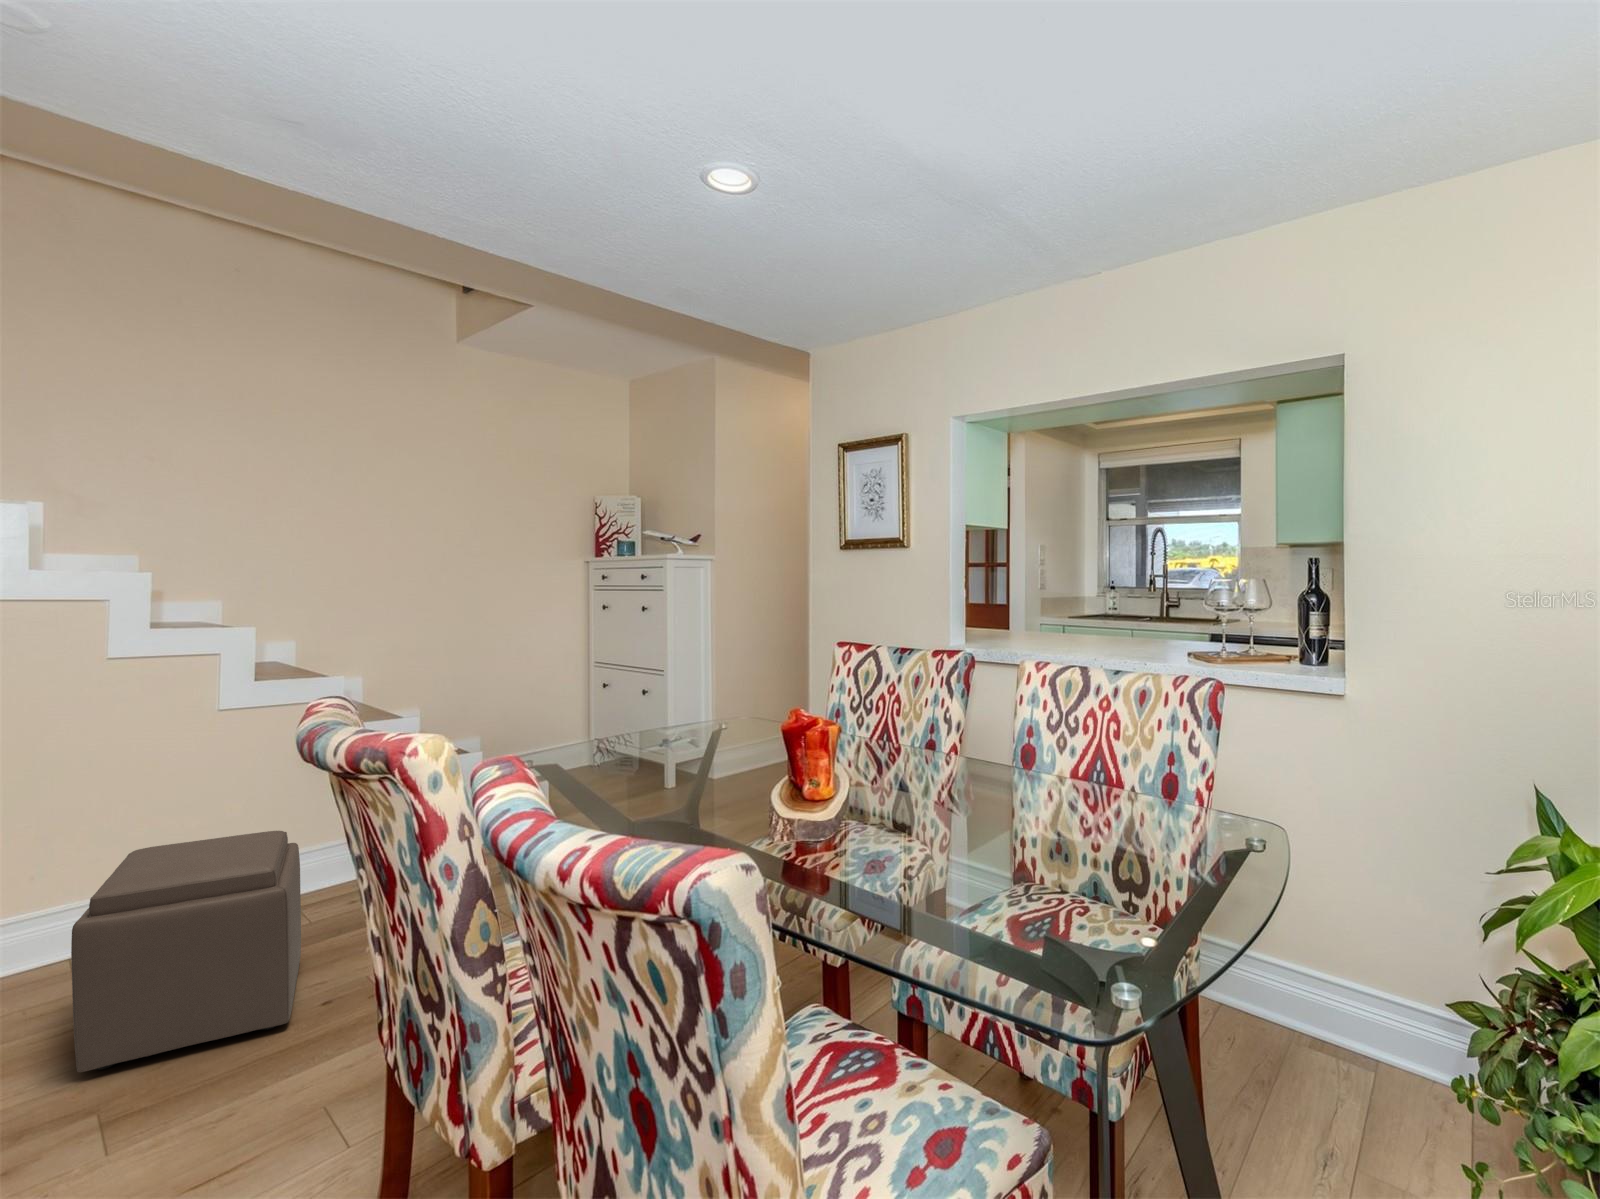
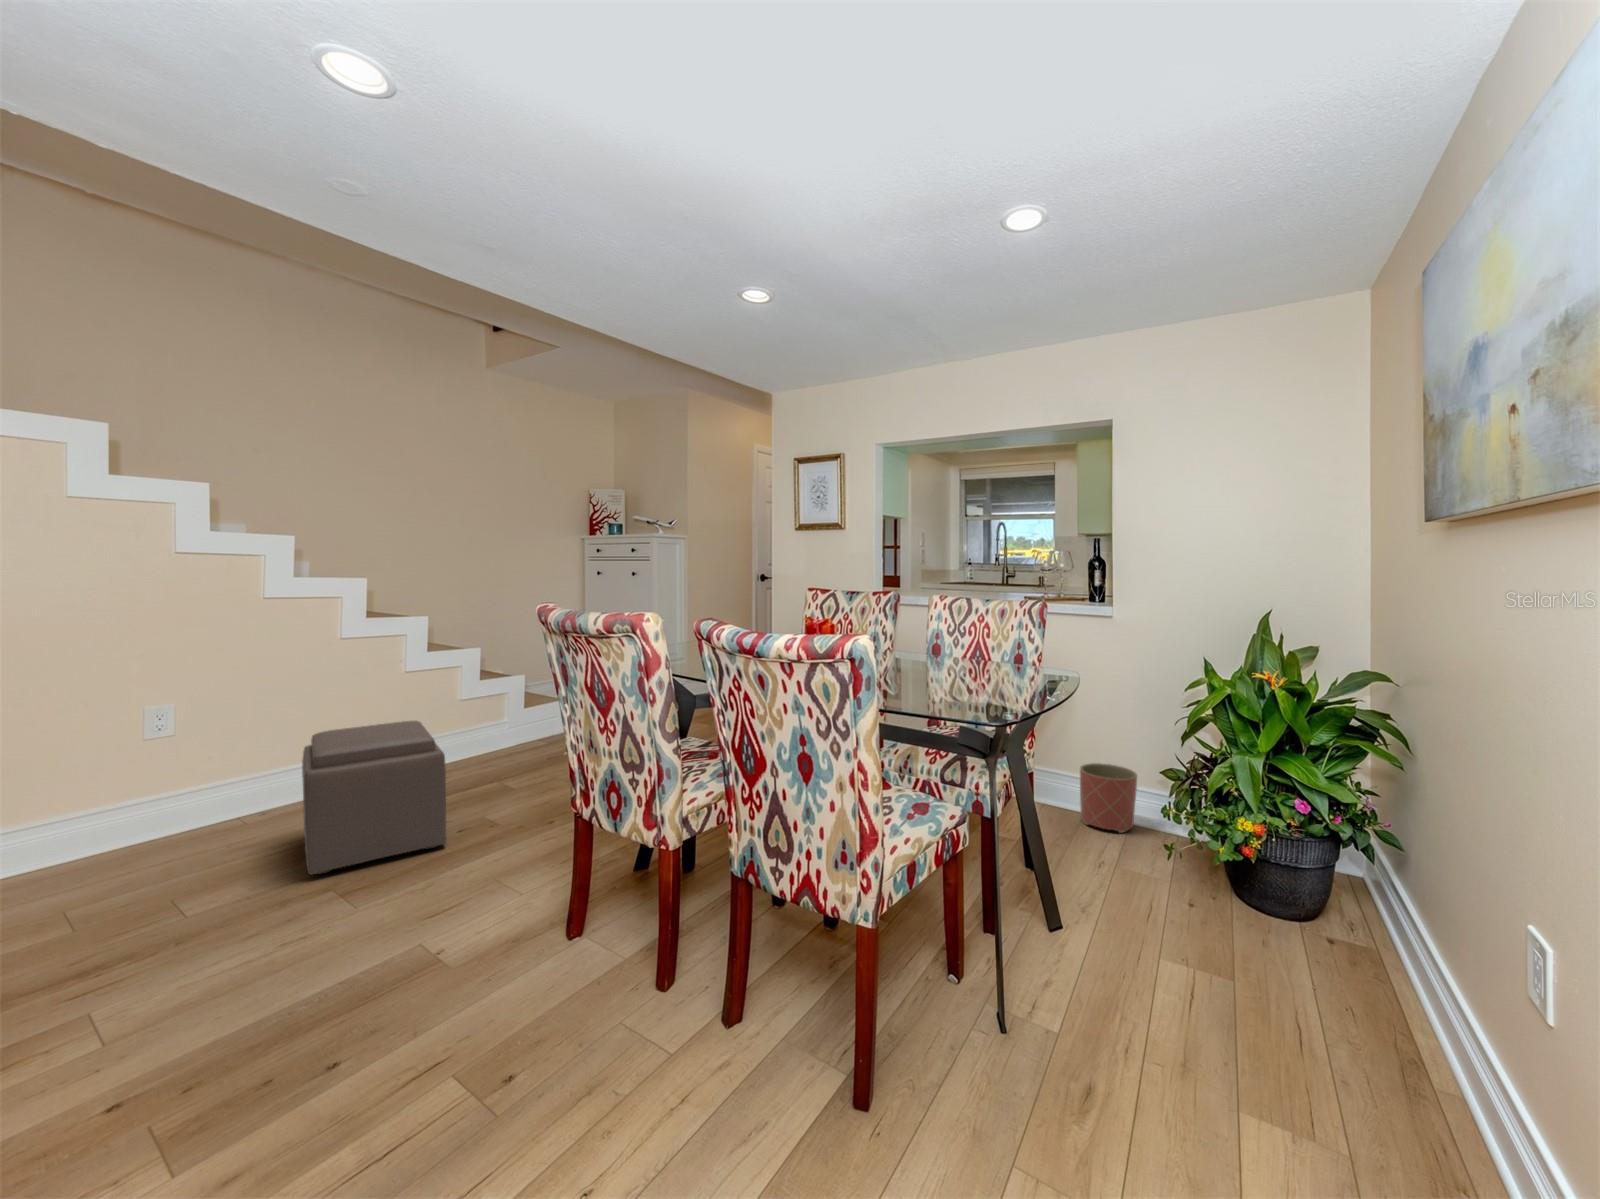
planter: none [1288,947,1398,1085] -> present [1080,763,1137,833]

